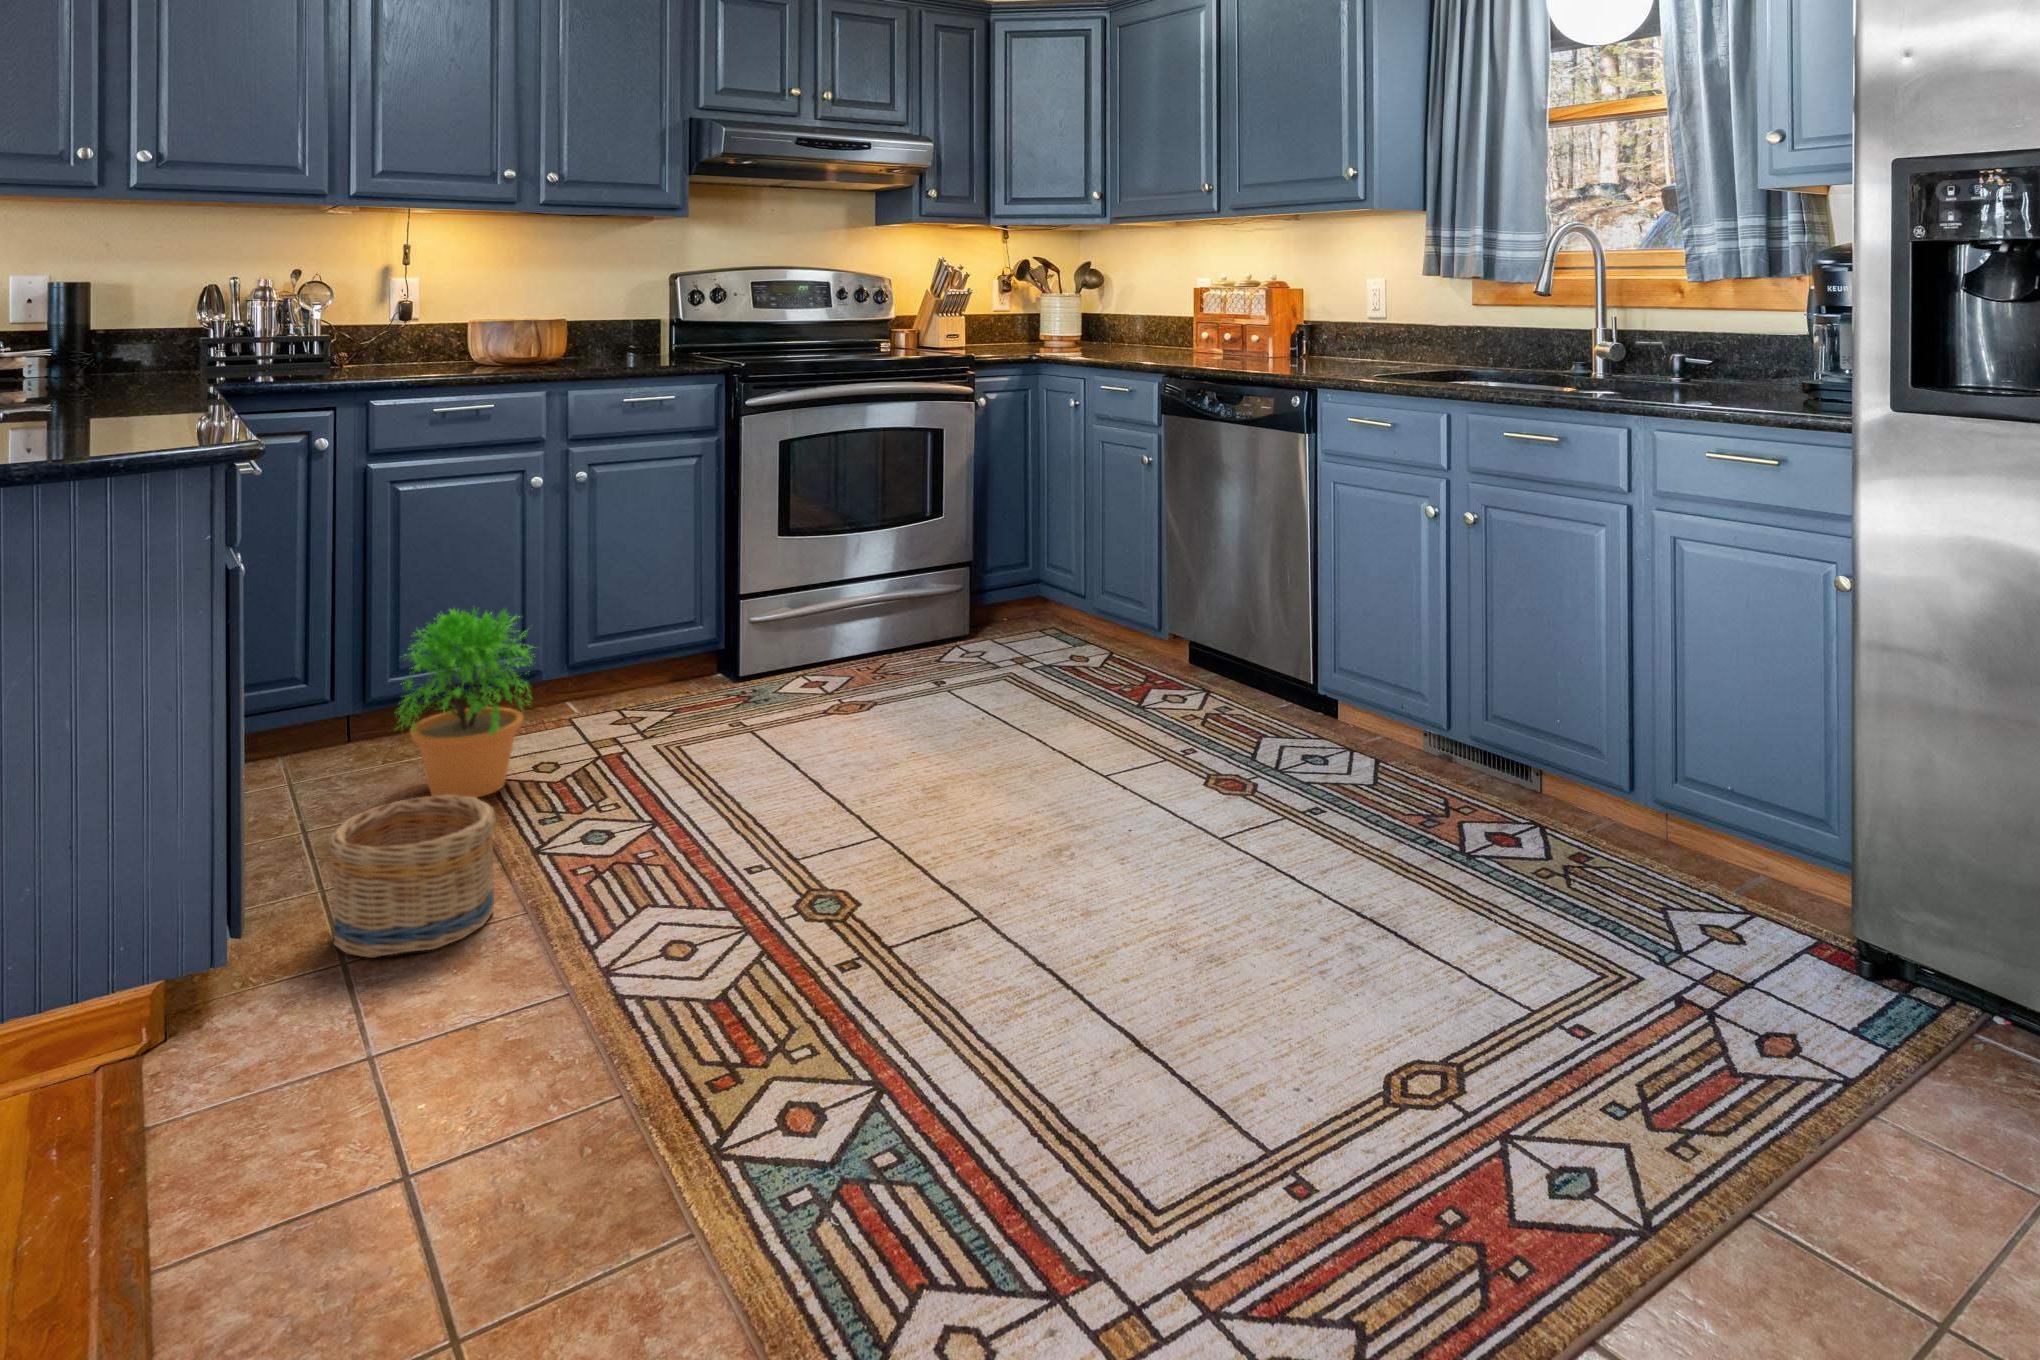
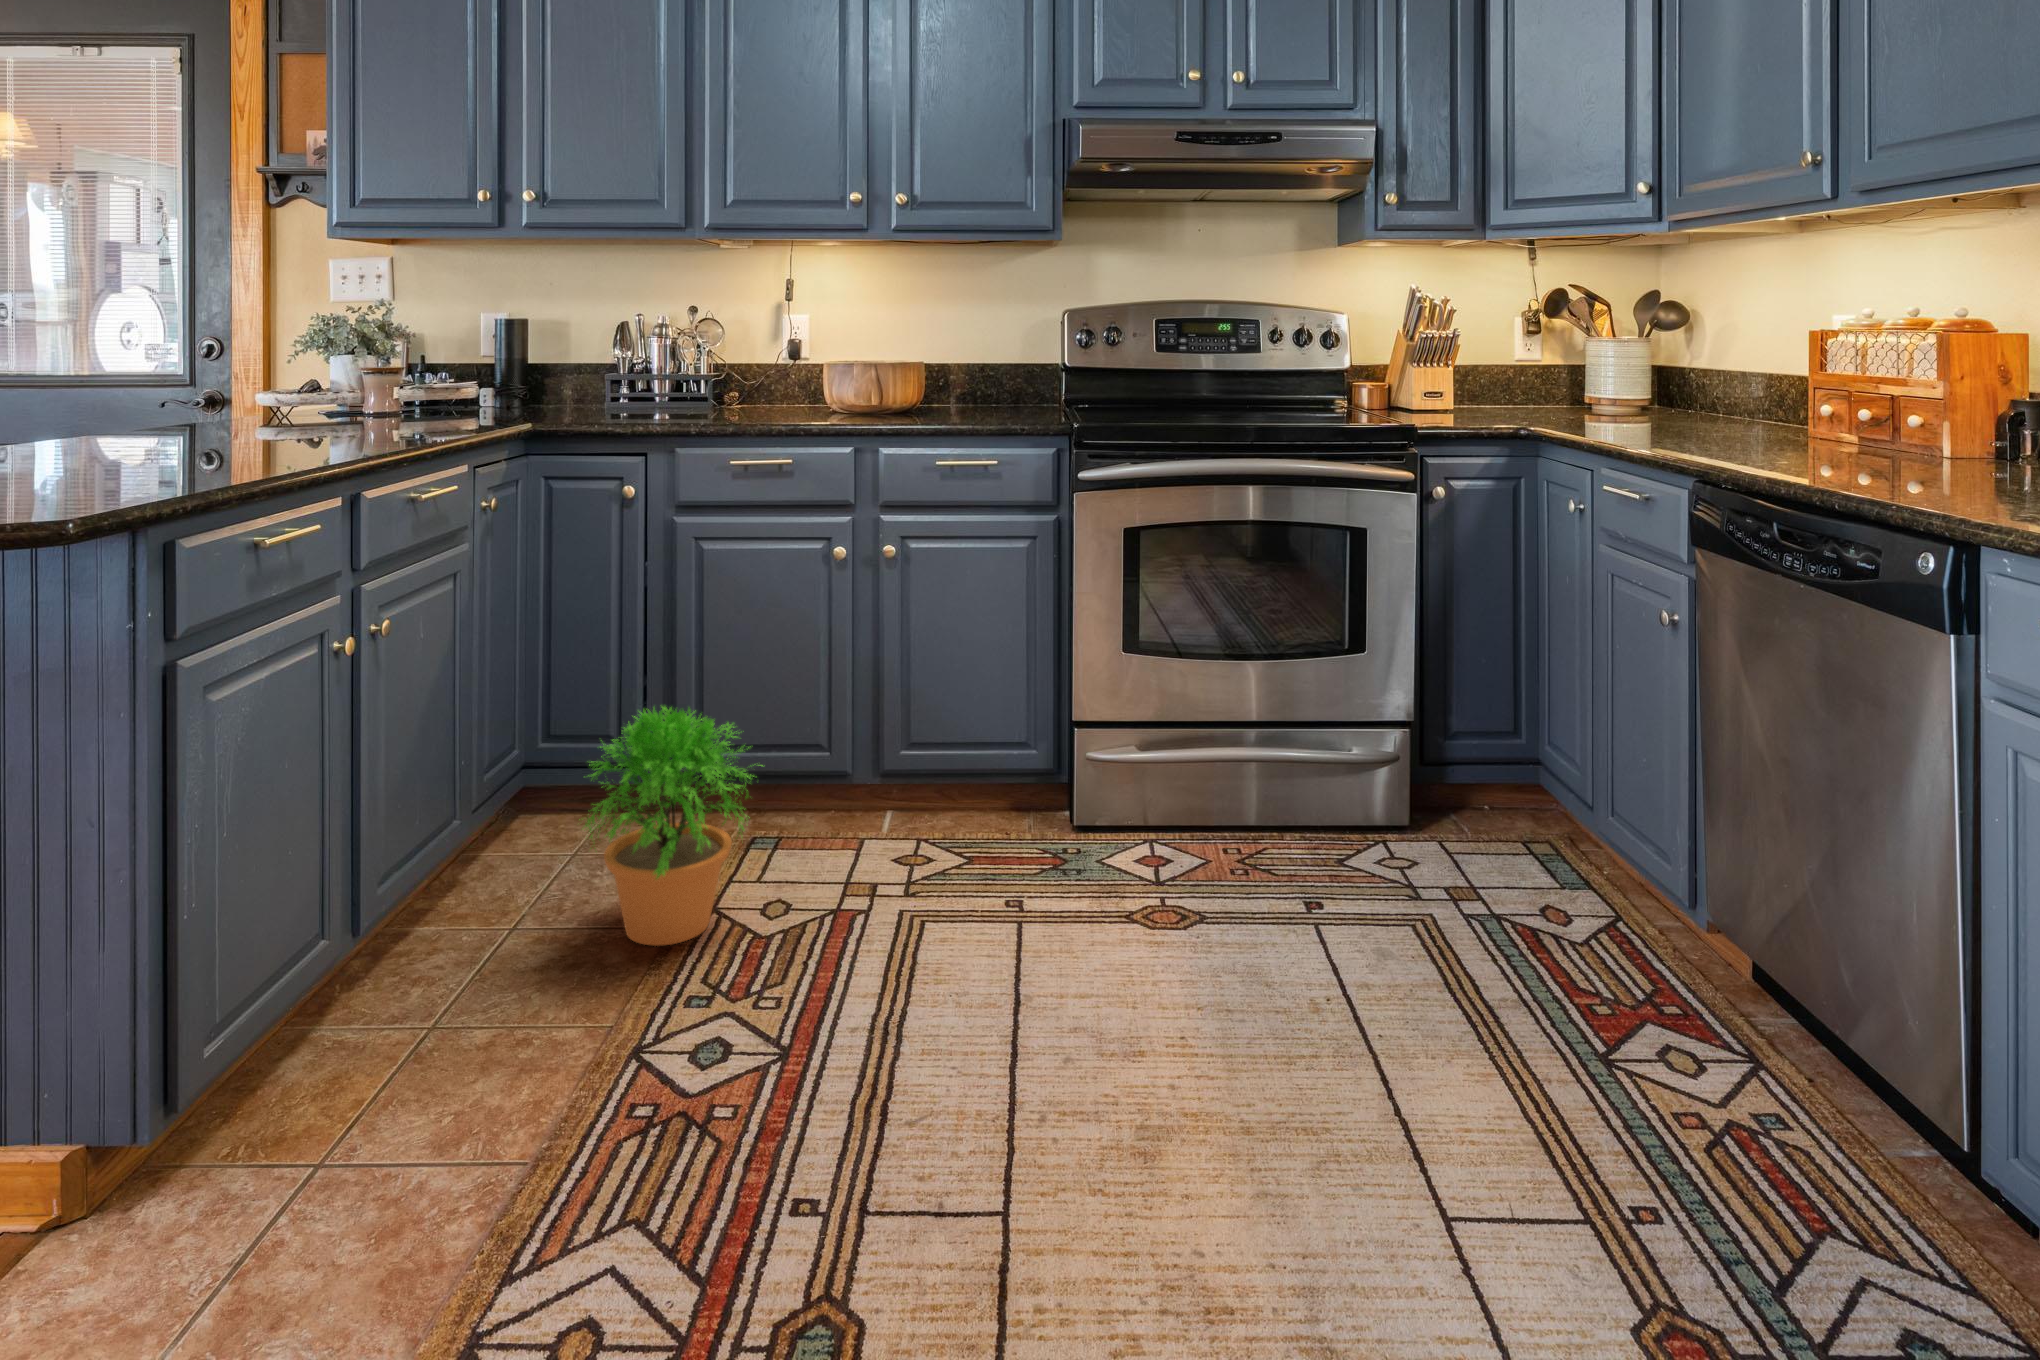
basket: present [330,795,496,958] -> none [275,974,493,1220]

